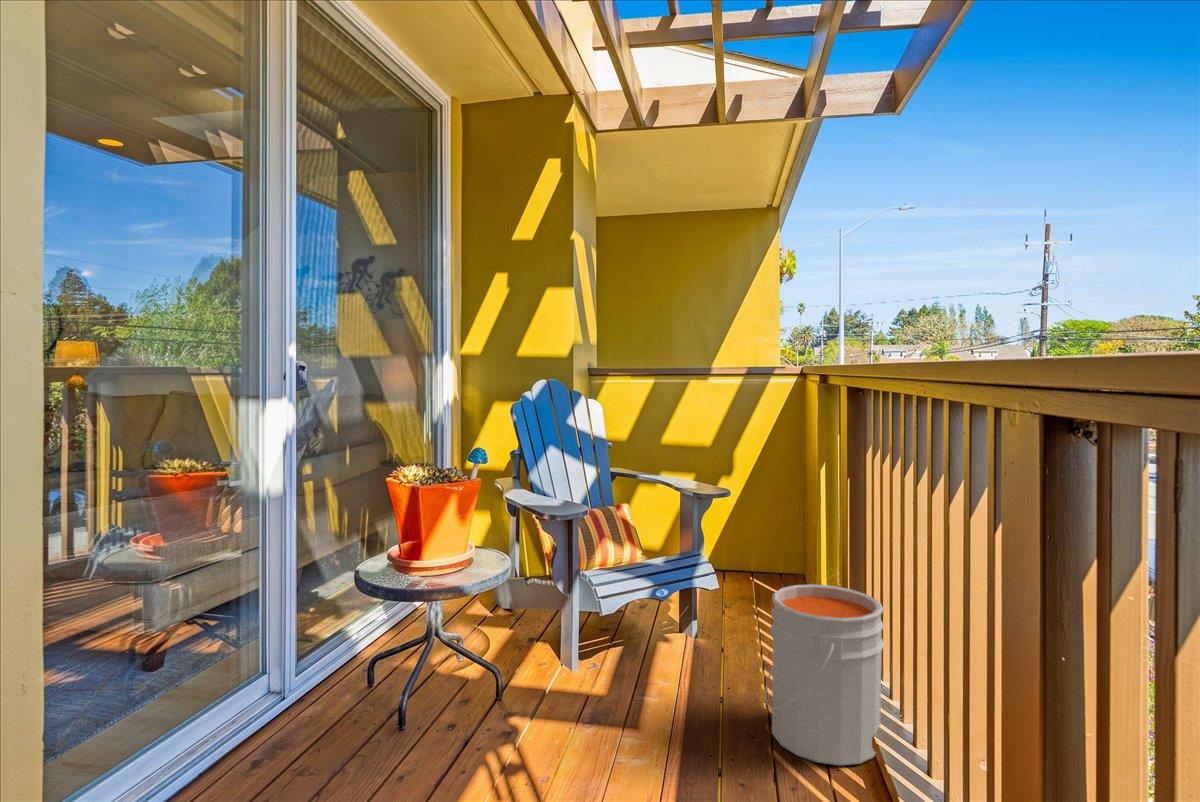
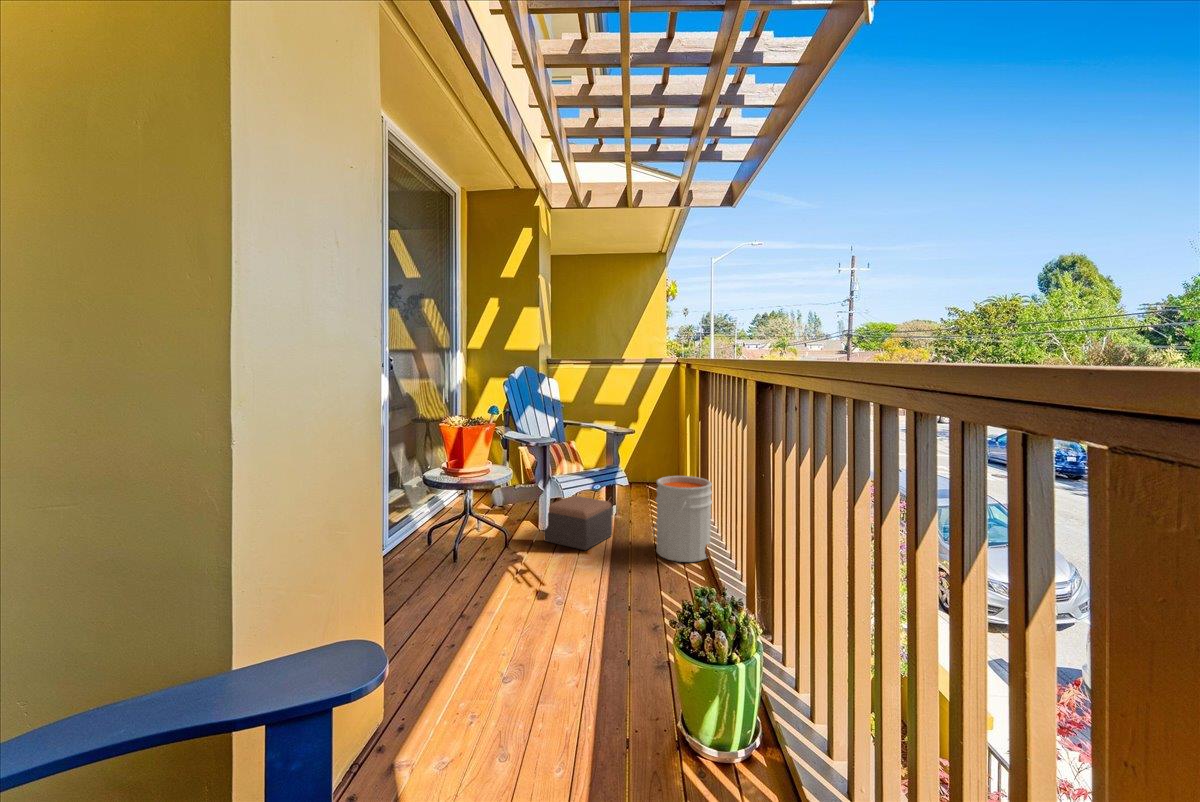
footstool: none [563,607,689,721] -> present [544,496,613,550]

